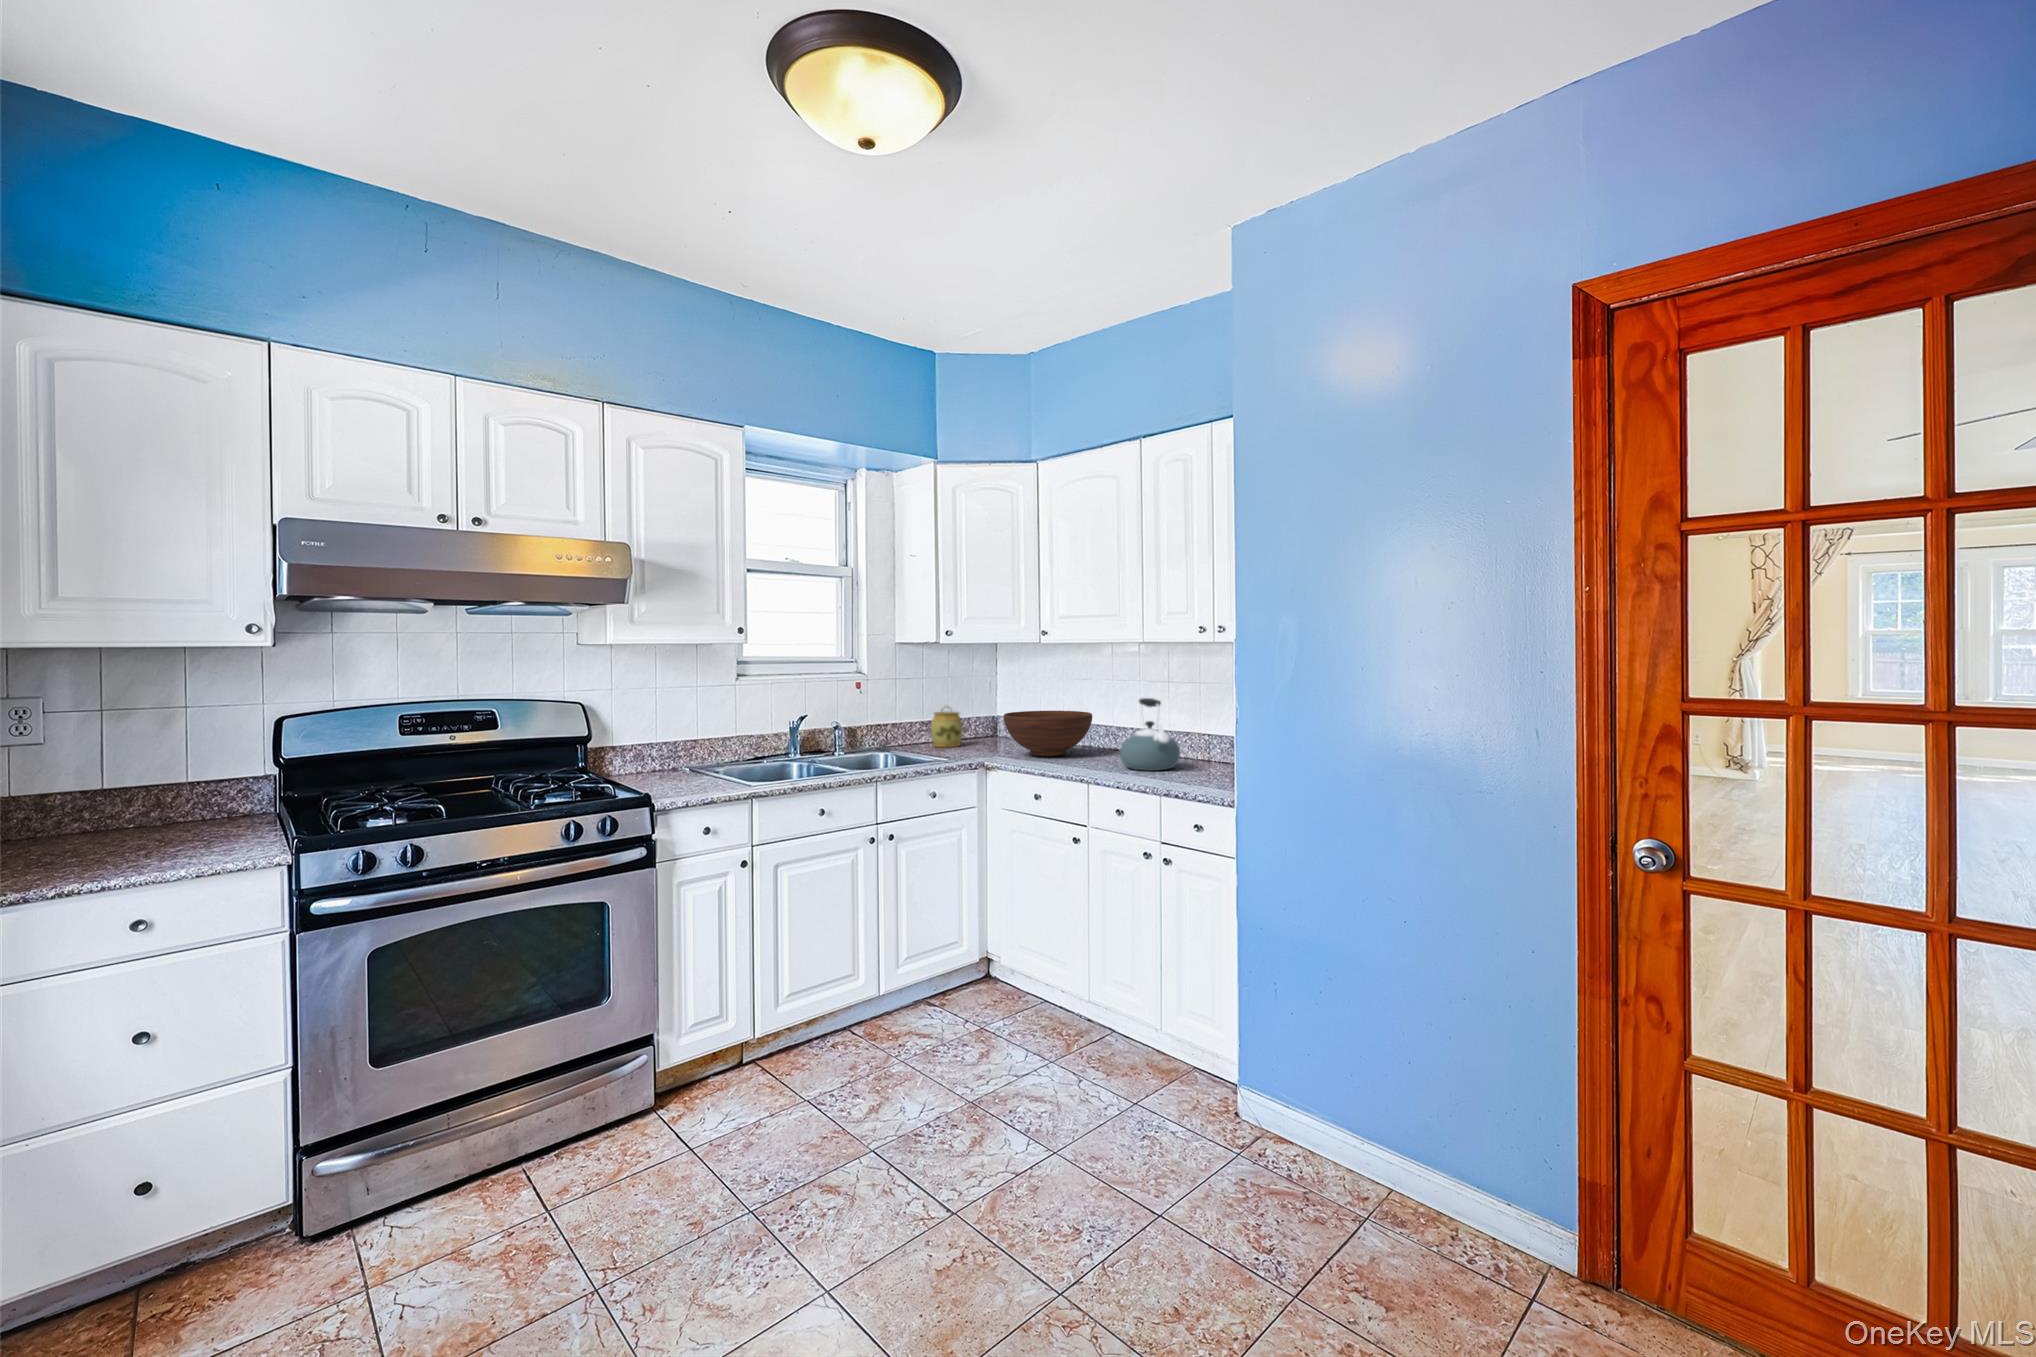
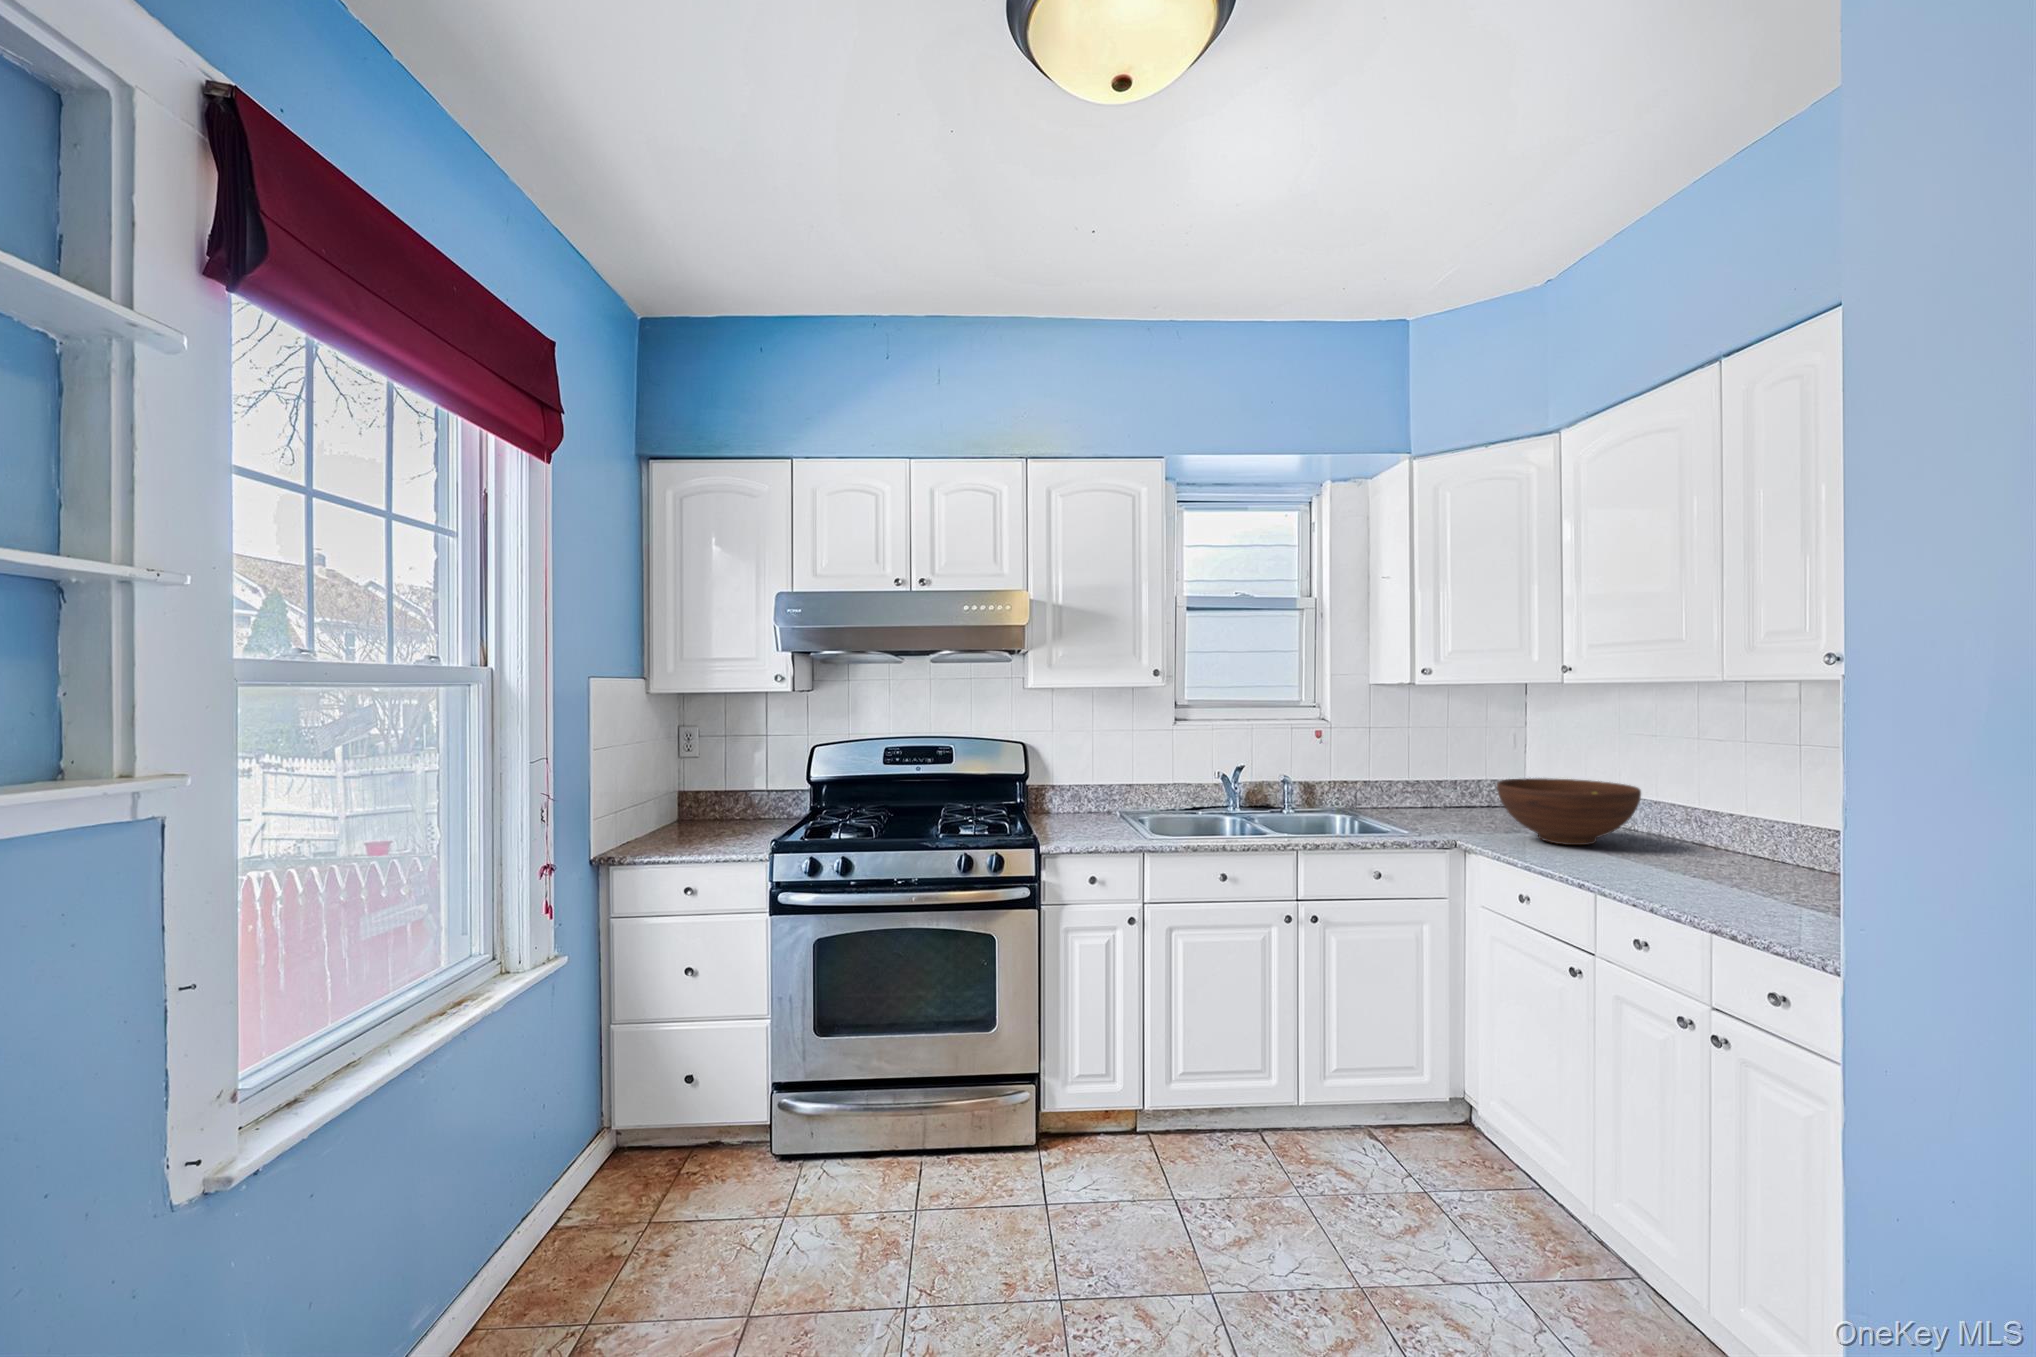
kettle: present [1120,698,1180,771] -> none [1654,777,1771,892]
jar: present [931,706,963,747] -> none [1421,762,1465,815]

